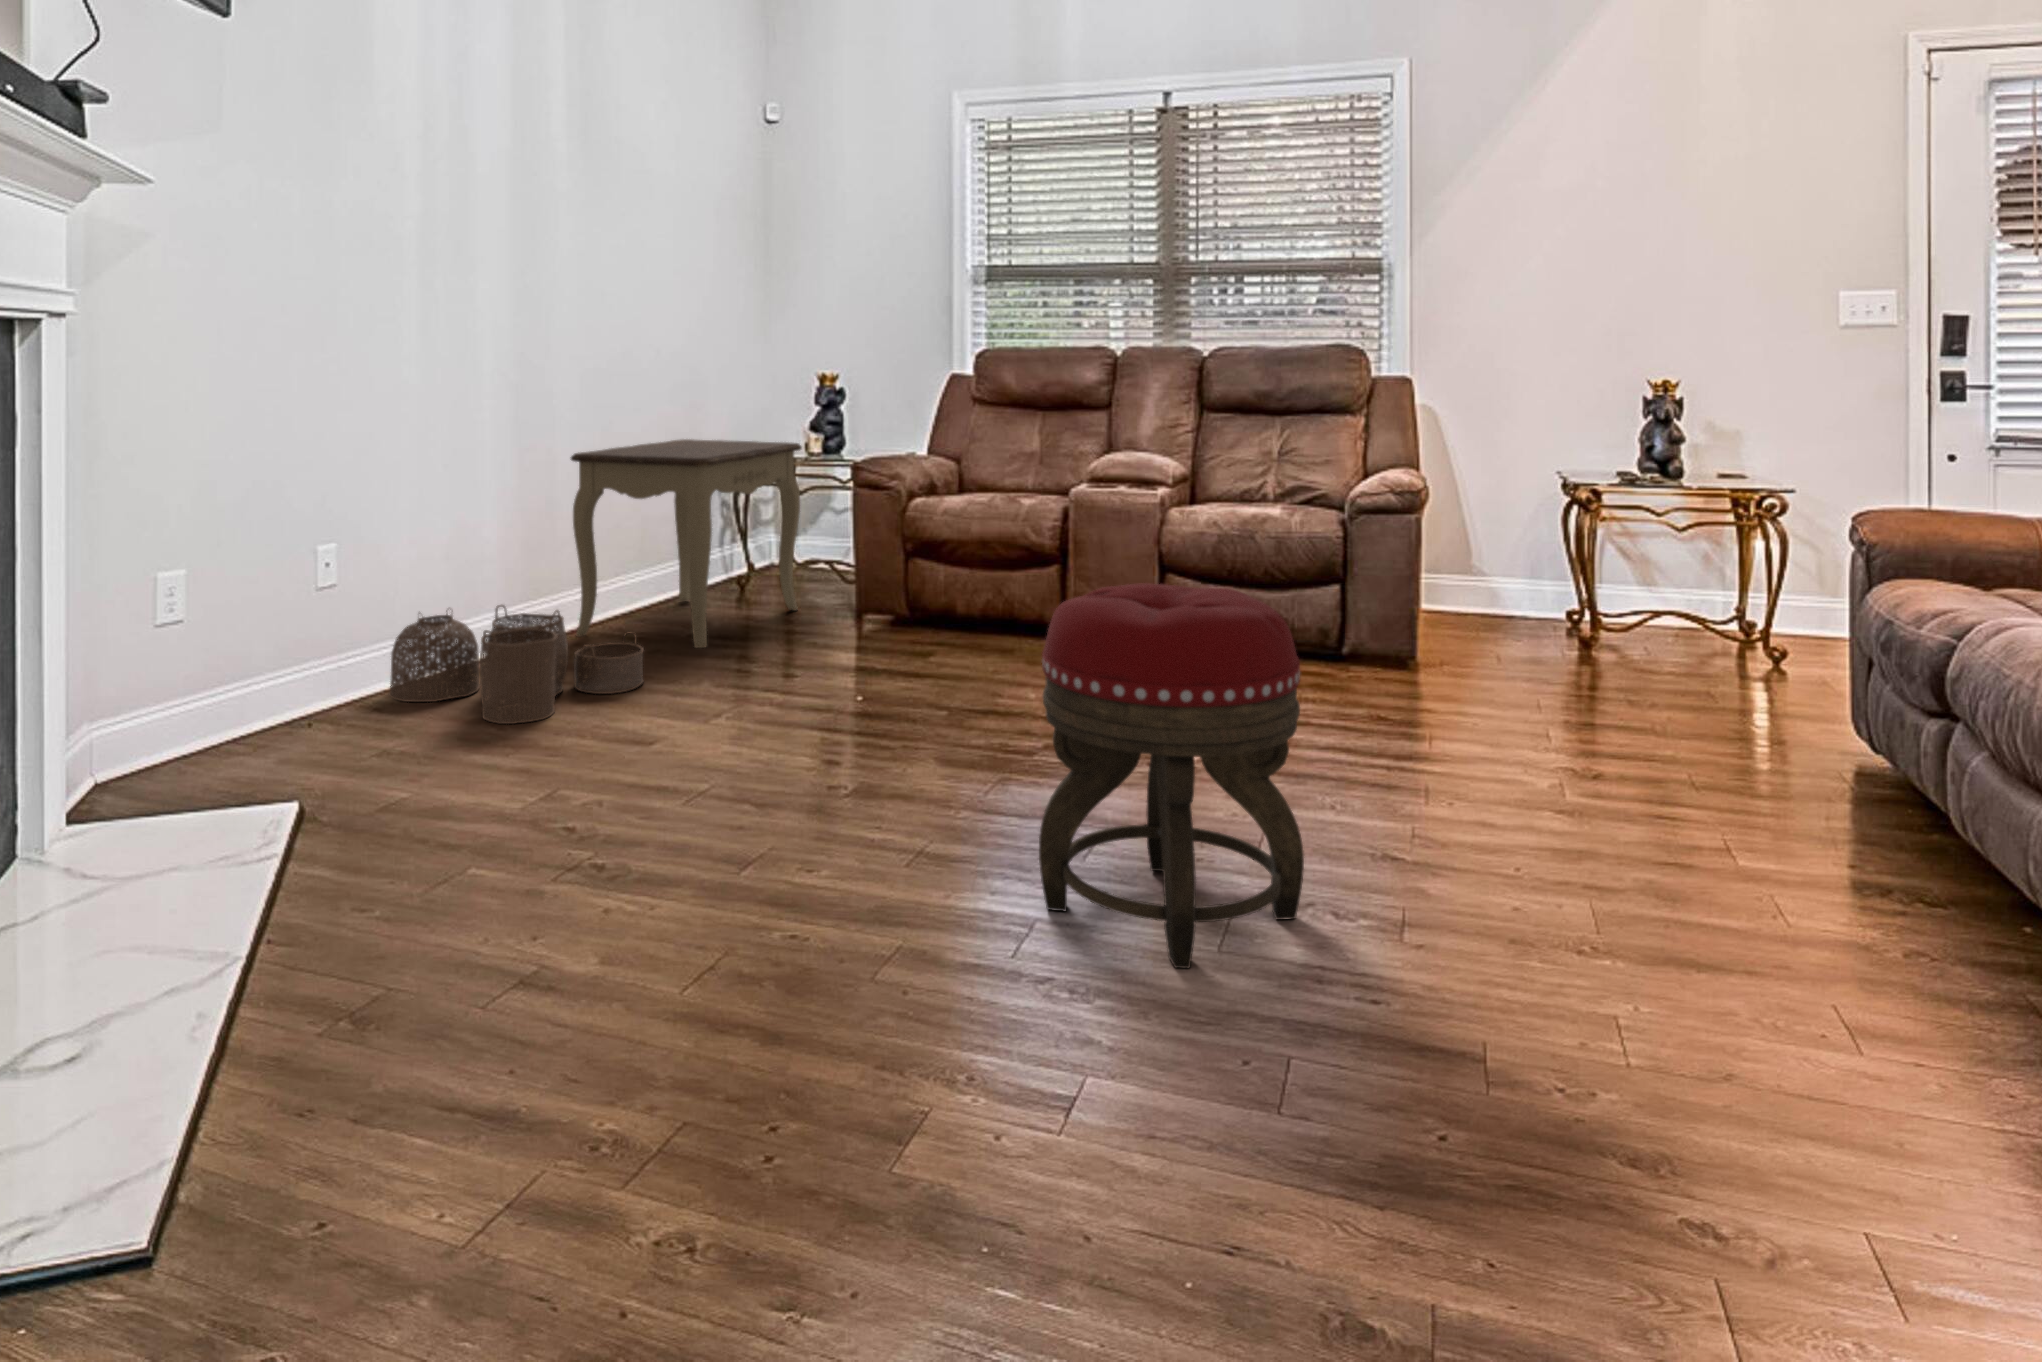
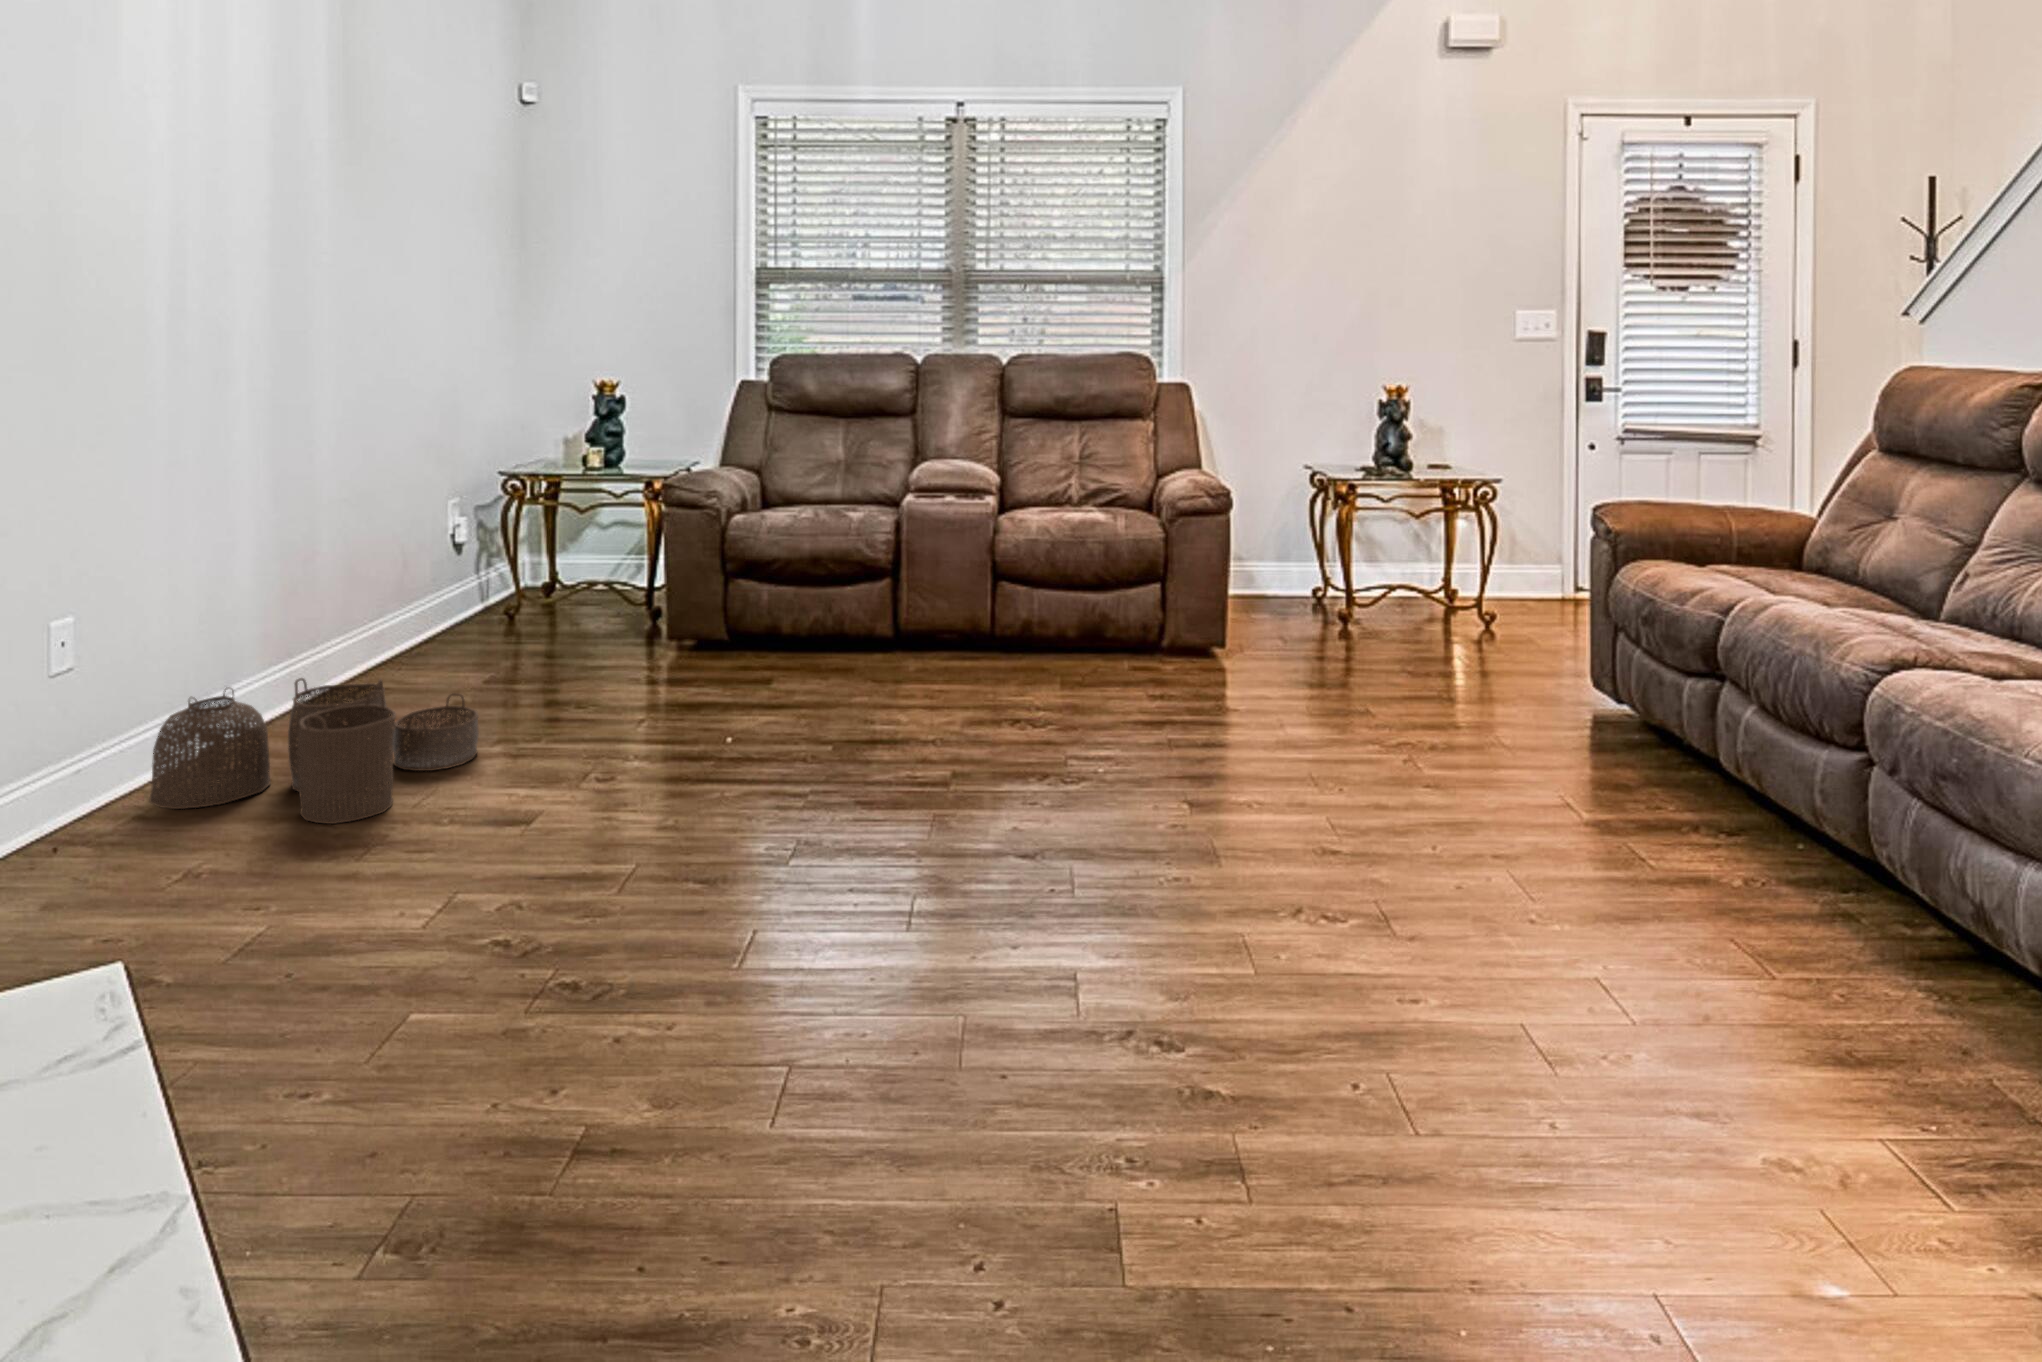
side table: present [571,439,802,648] -> none [338,460,597,700]
footstool: present [1039,583,1304,969] -> none [1086,624,1332,997]

